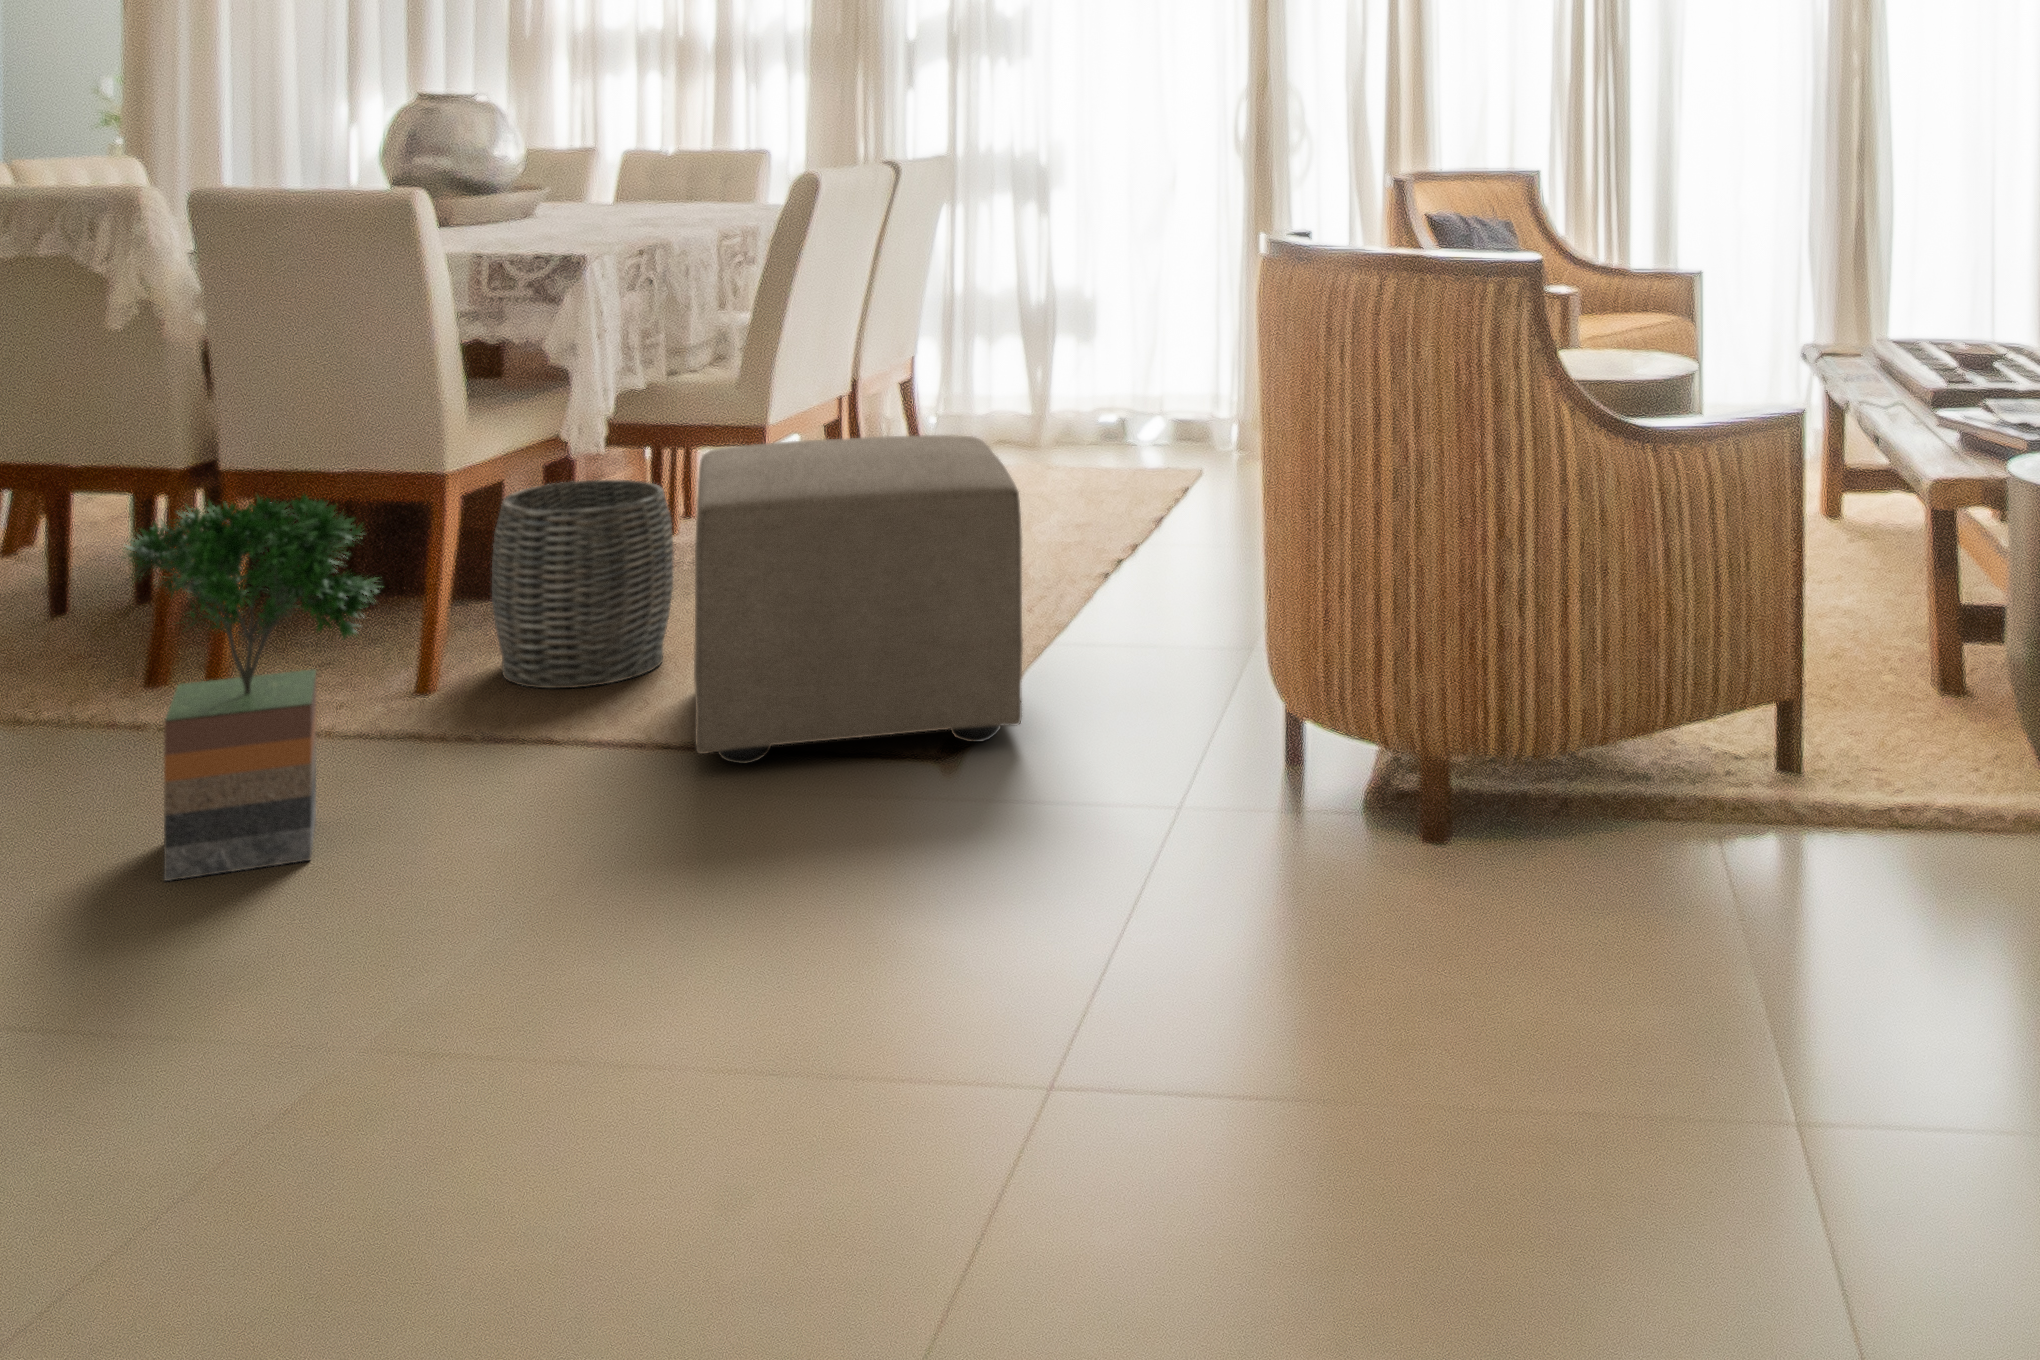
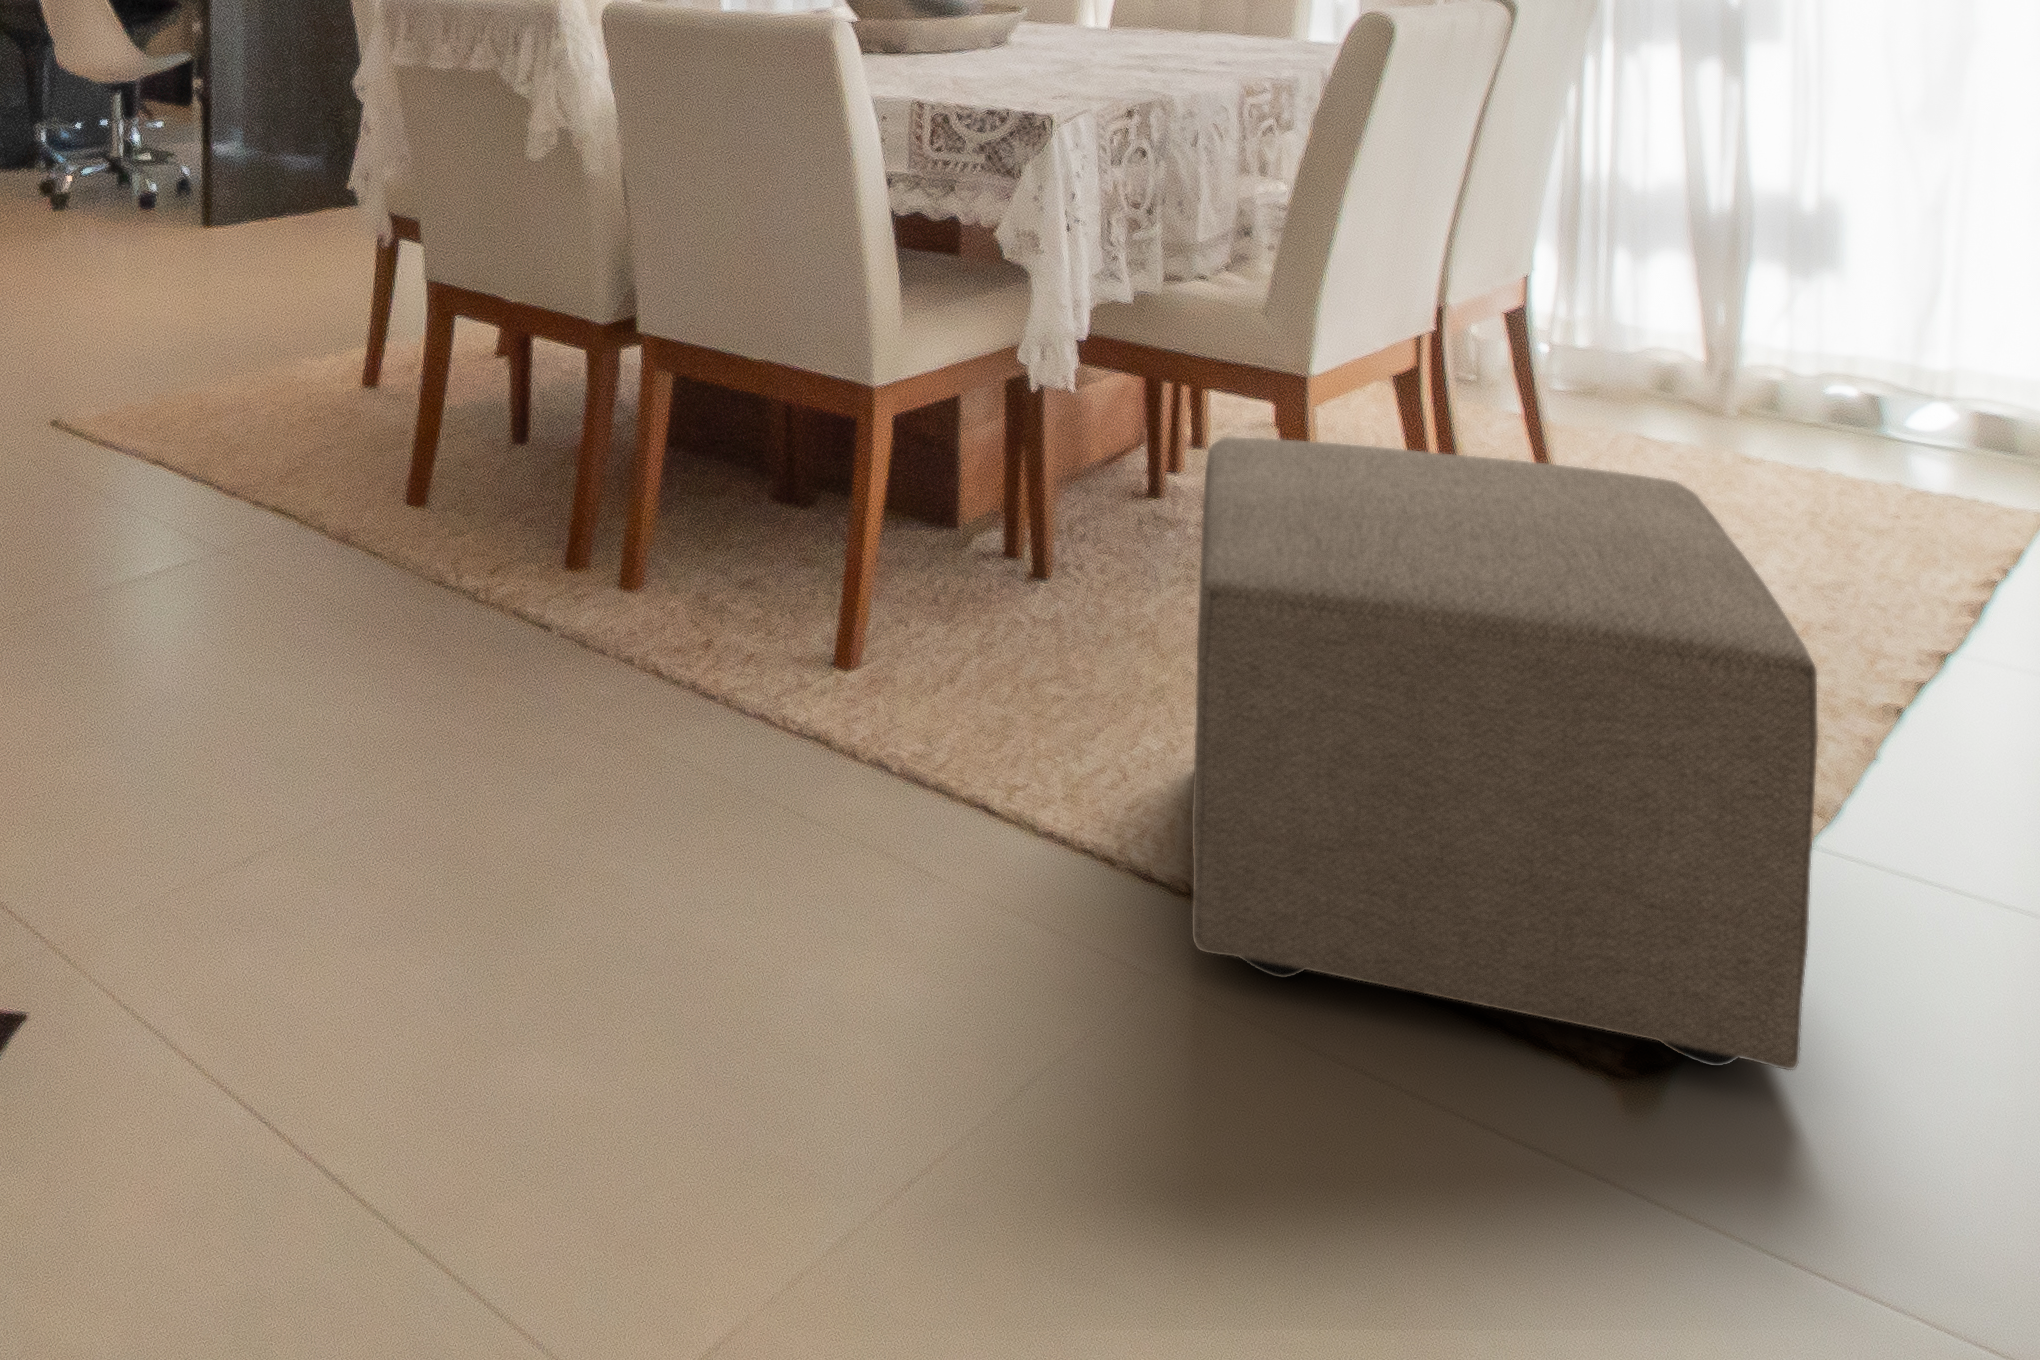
woven basket: present [492,480,673,688] -> none [928,419,1166,714]
potted tree: present [123,494,379,881] -> none [435,462,748,980]

